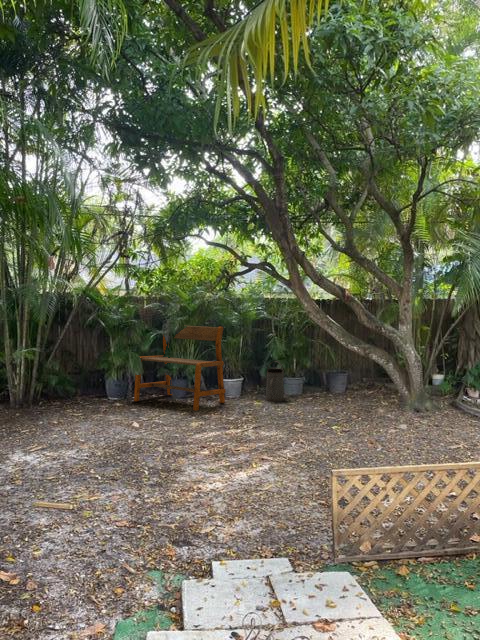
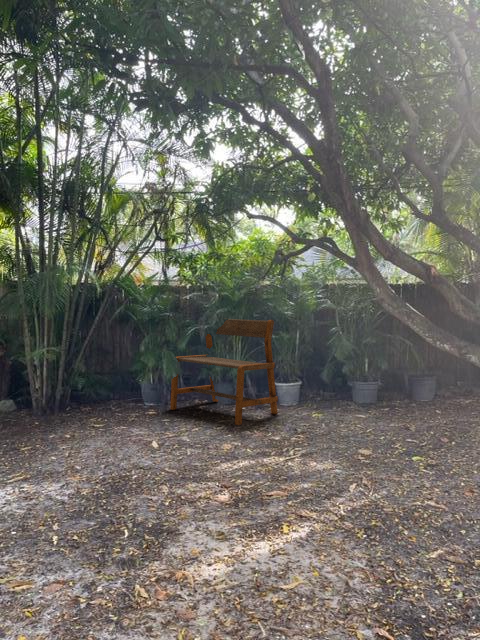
watering can: present [265,361,285,402] -> none [328,362,355,413]

